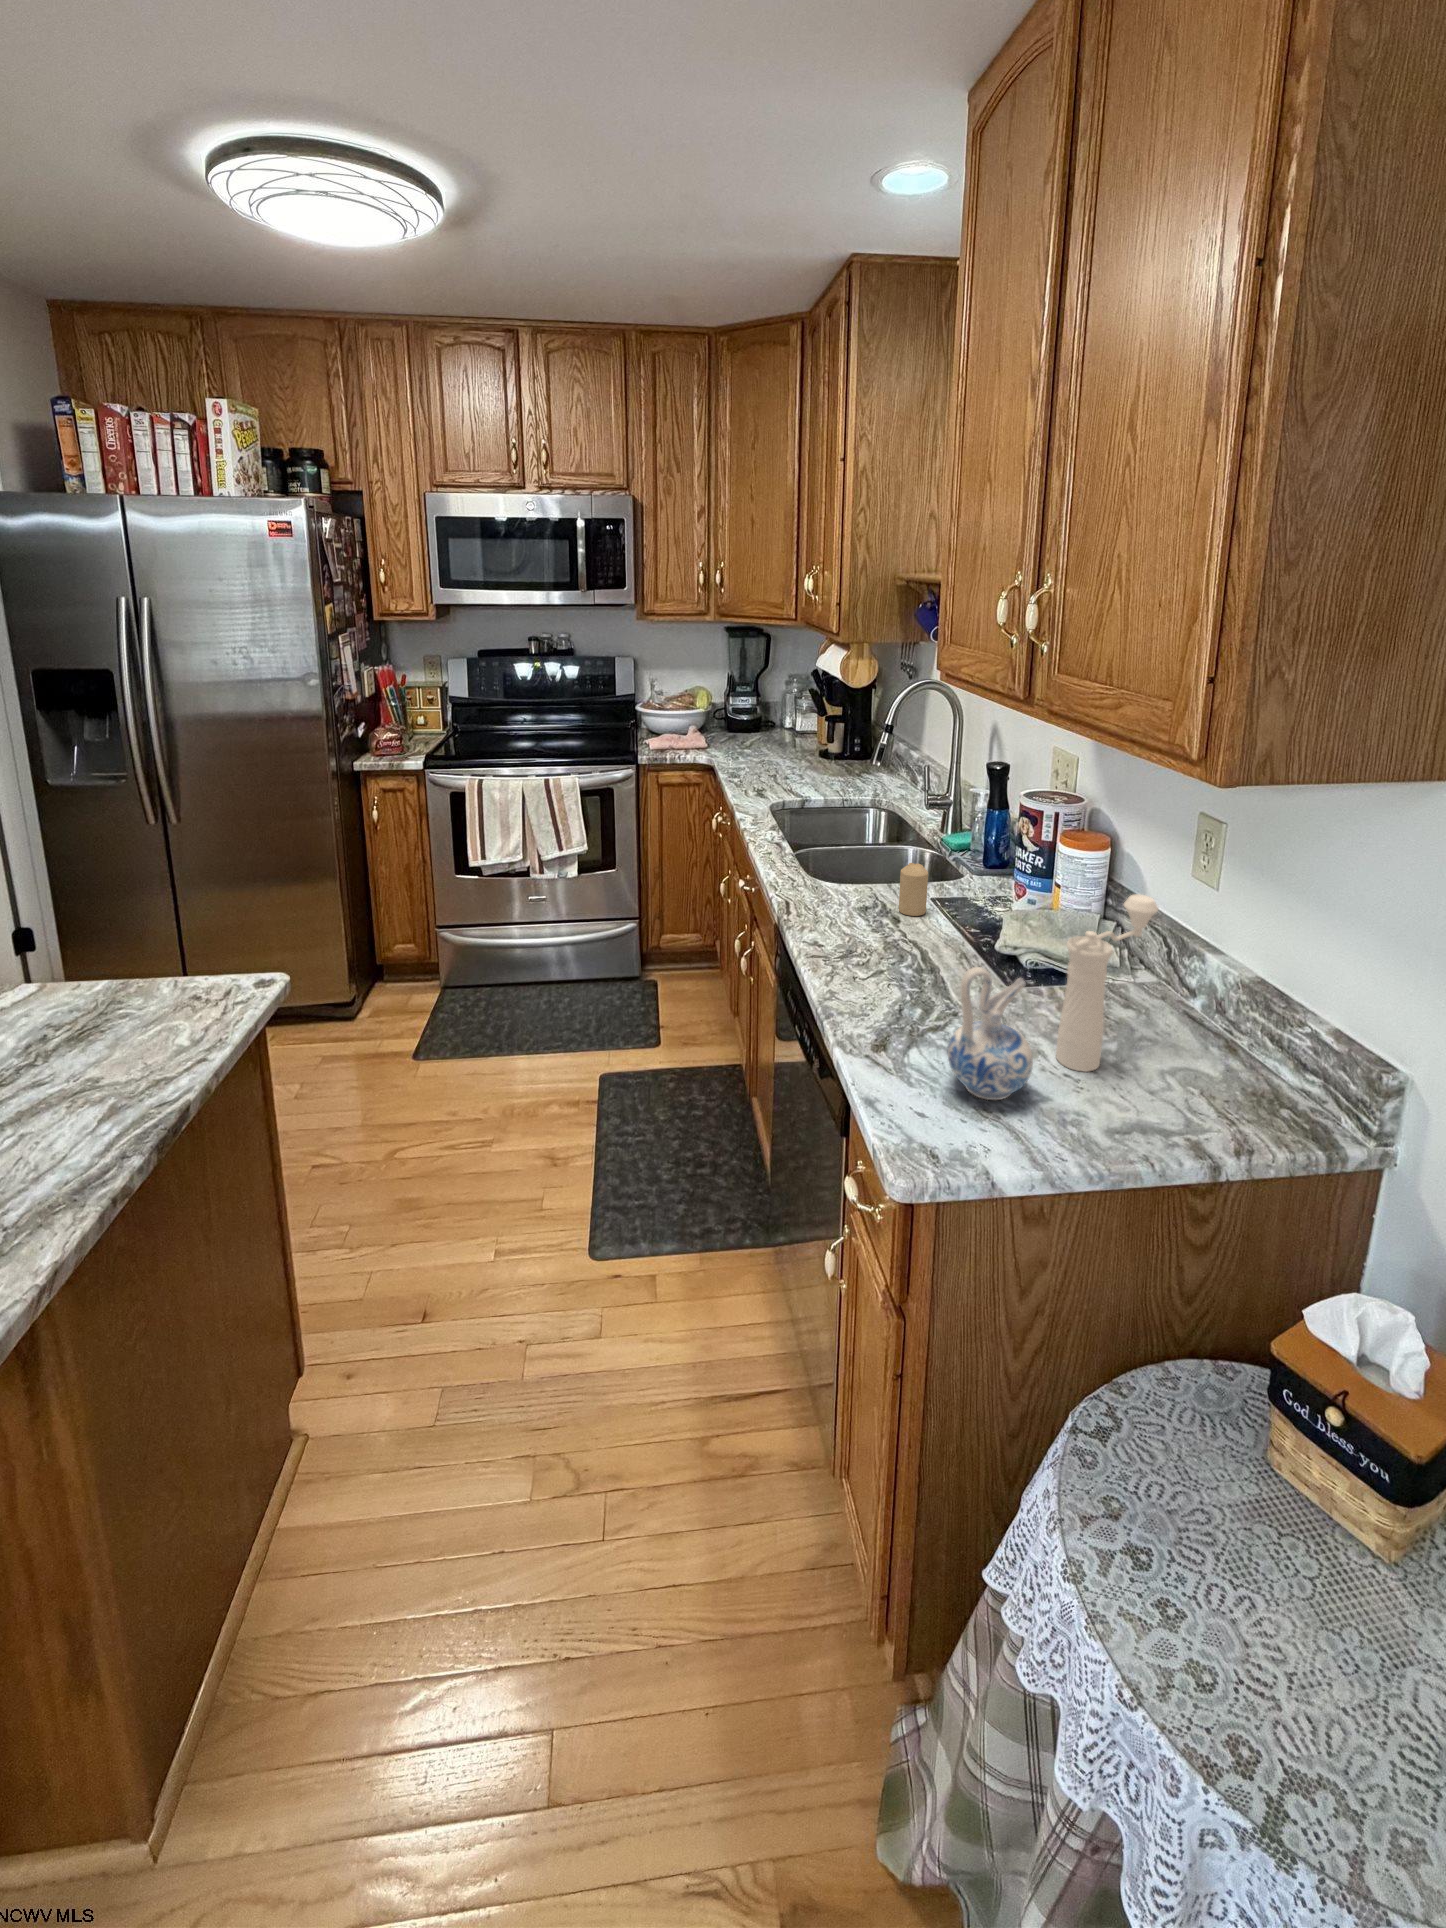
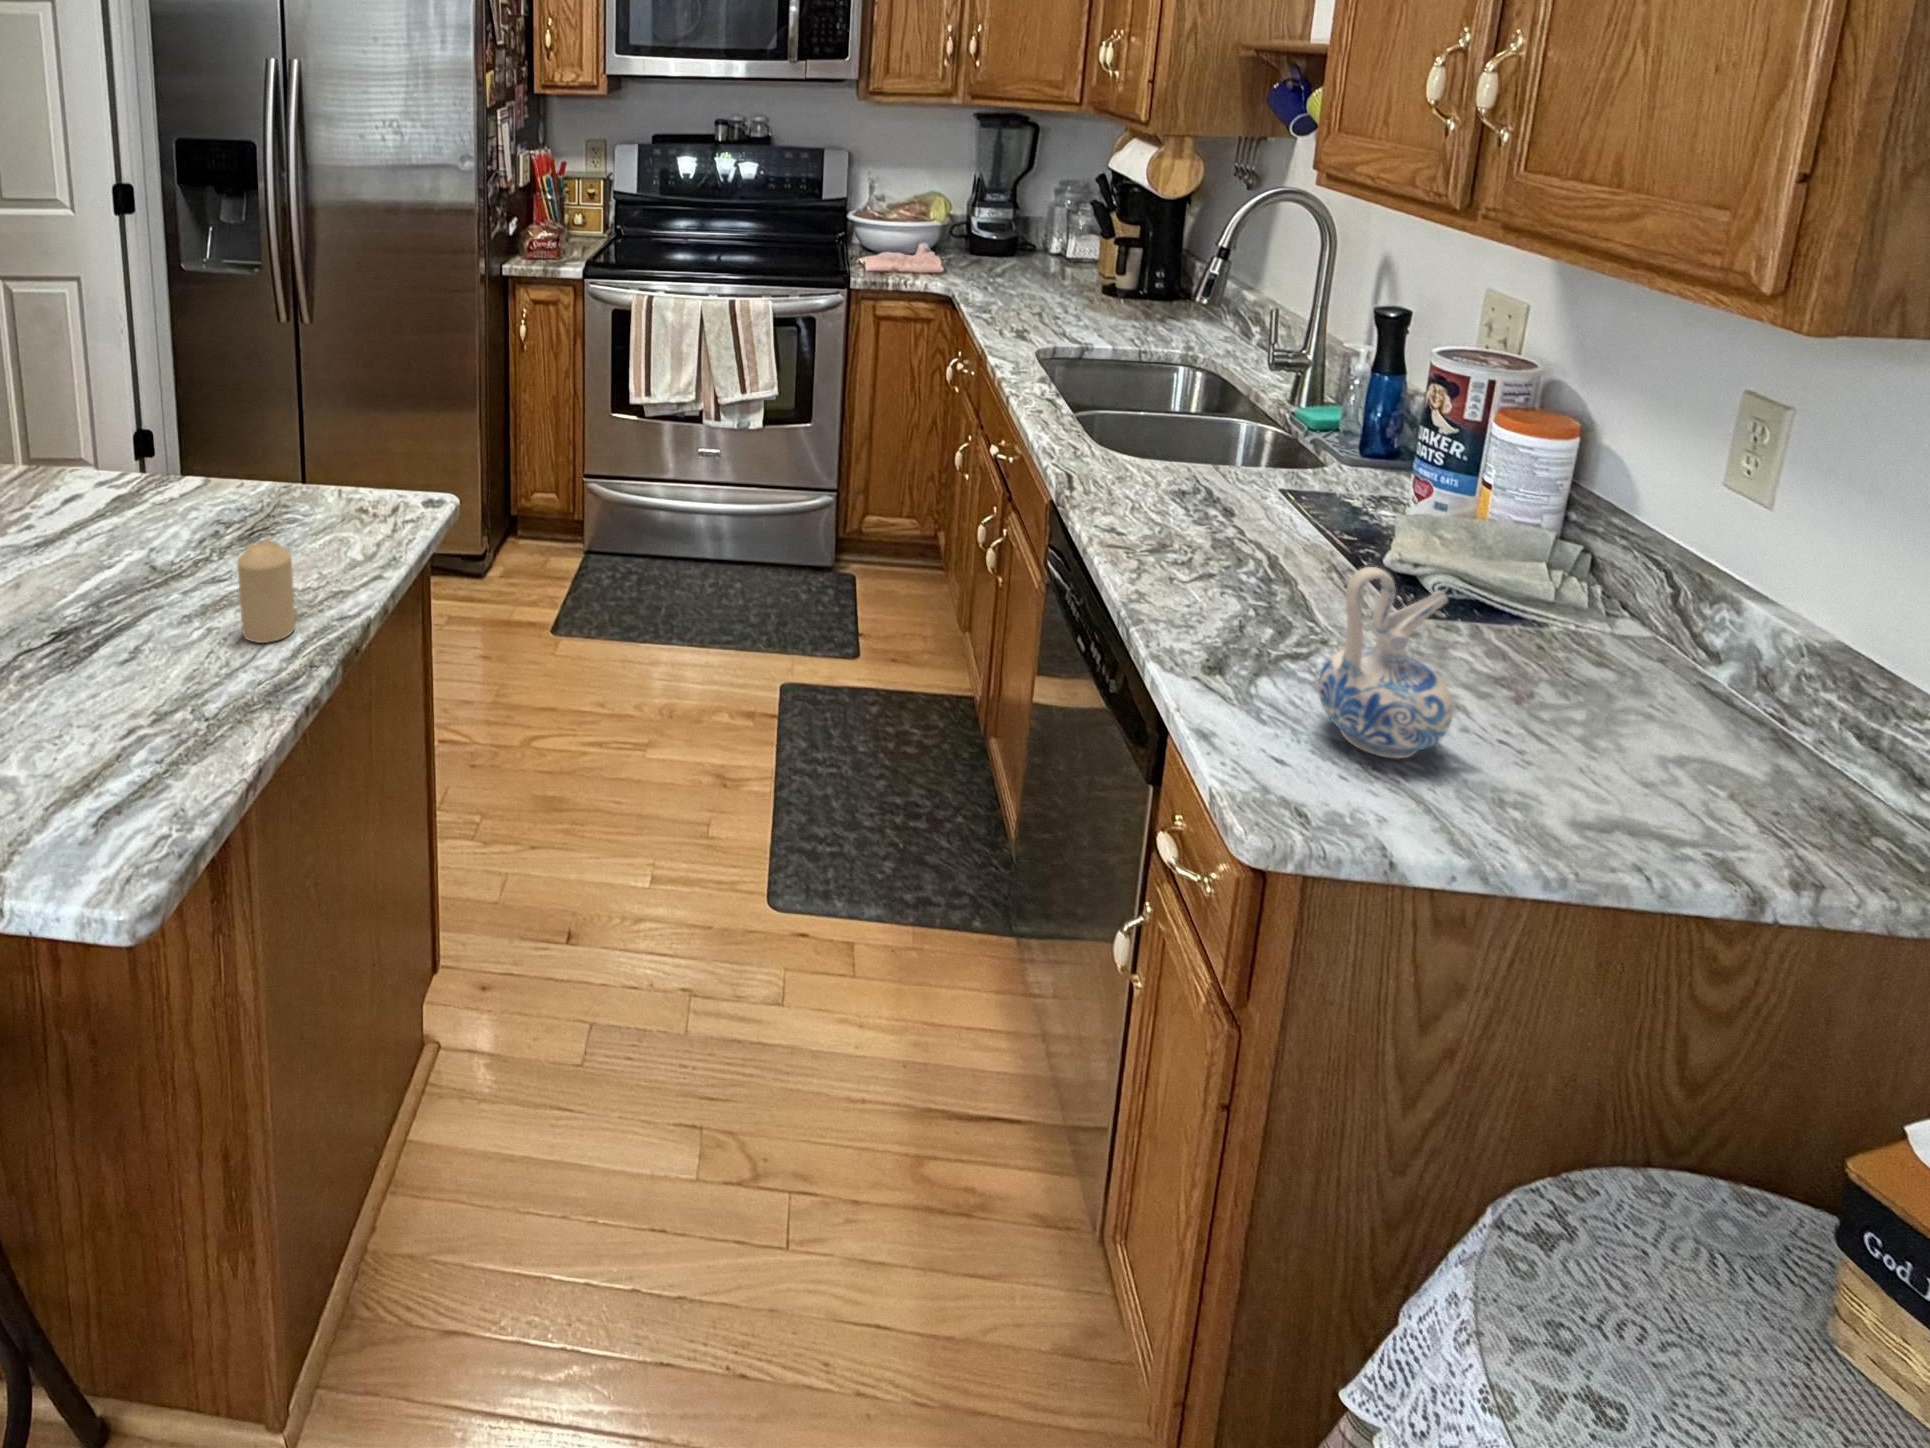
candle: present [899,863,928,916] -> present [237,540,295,643]
pepper mill: present [1056,894,1158,1072] -> none [1485,496,1671,743]

